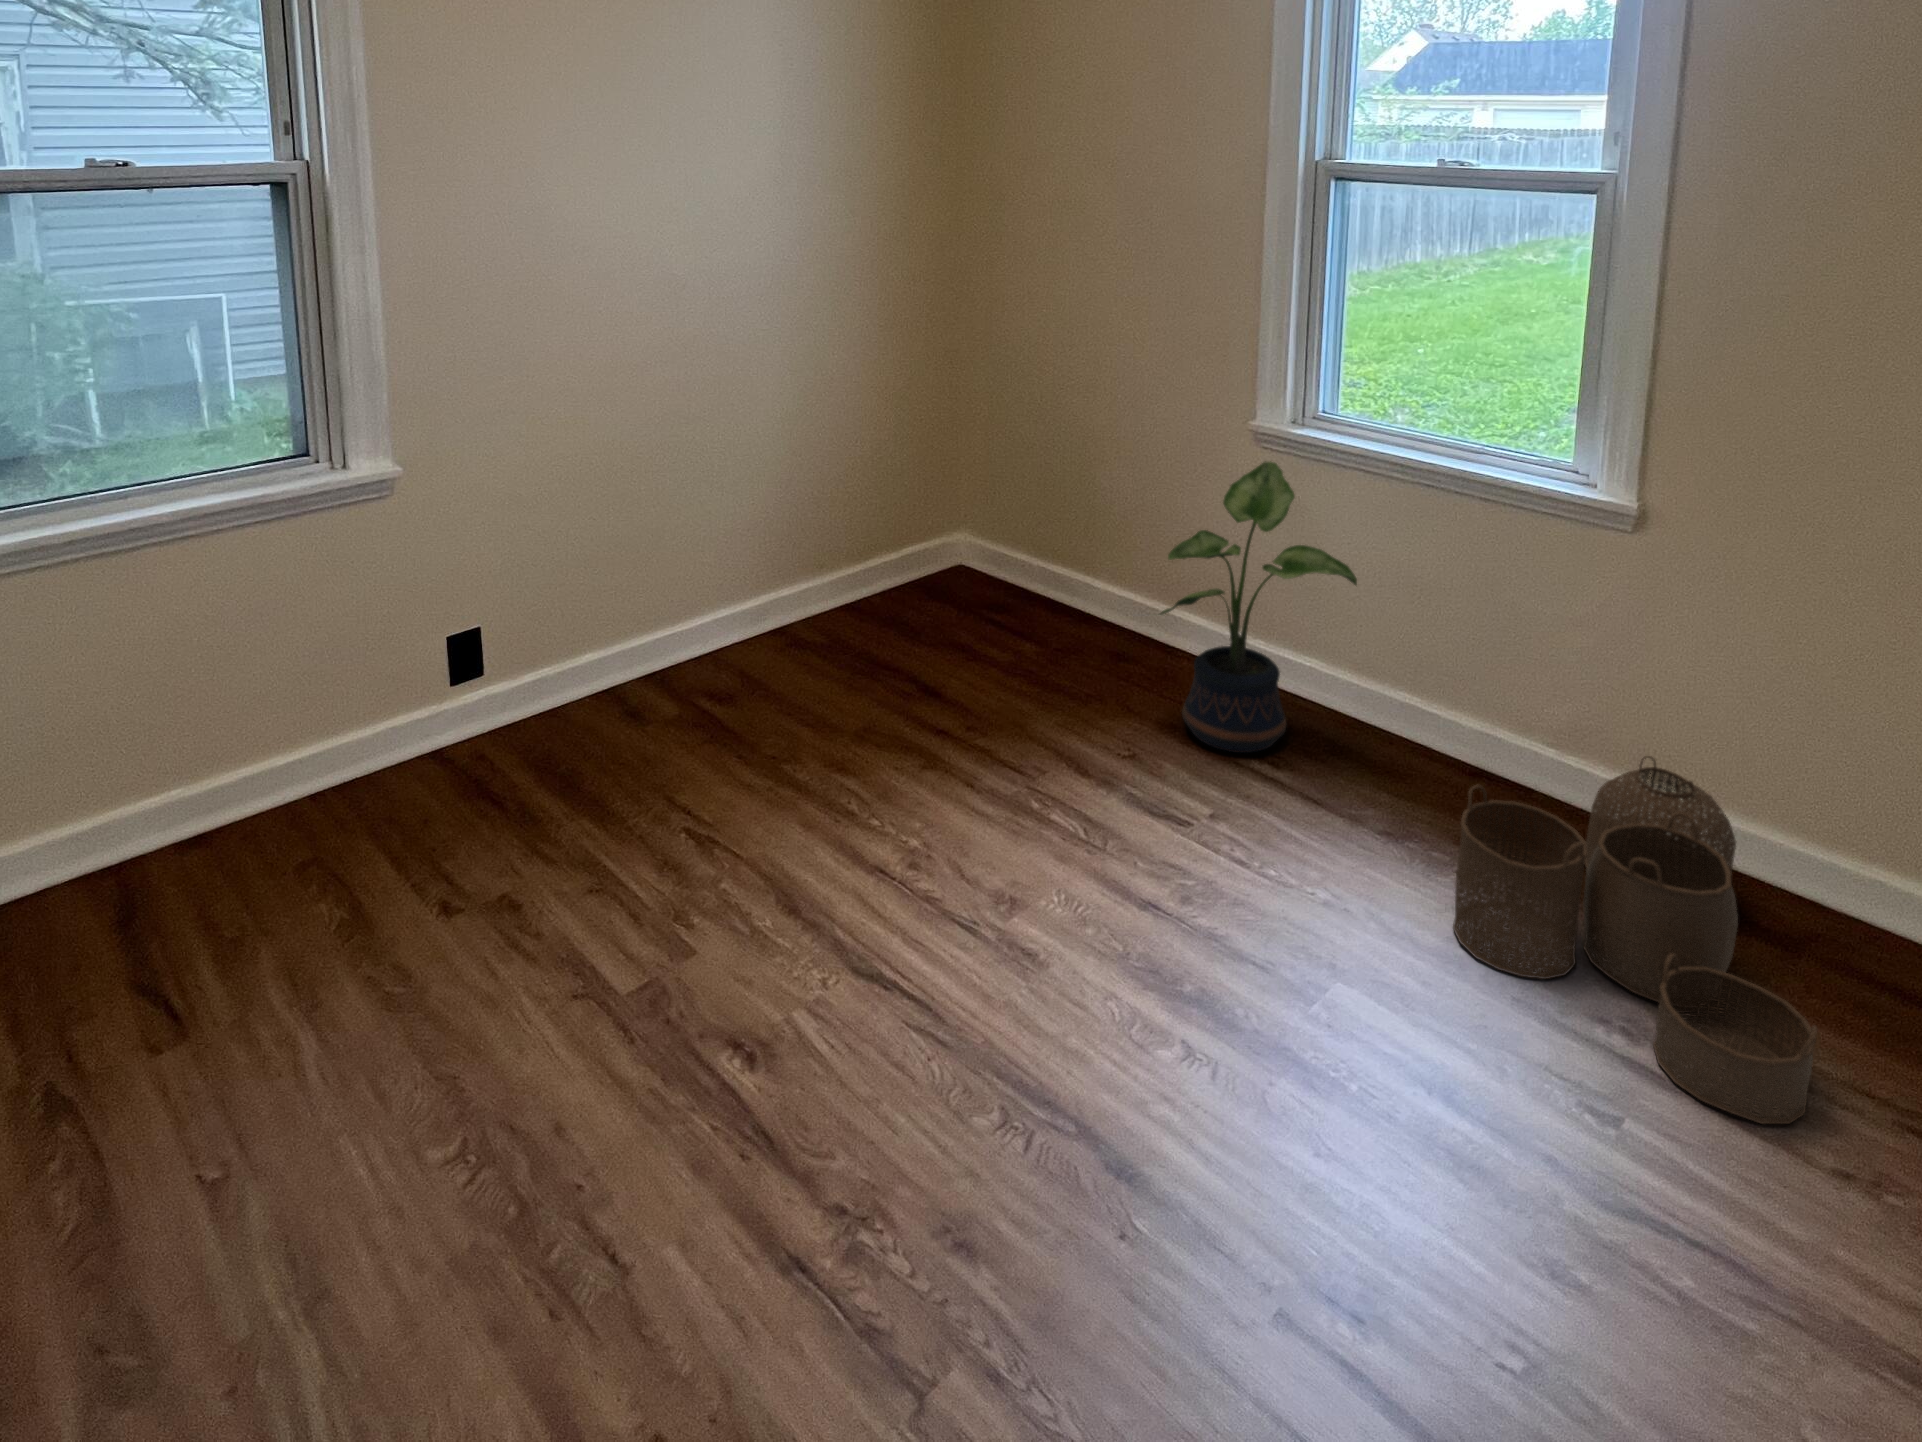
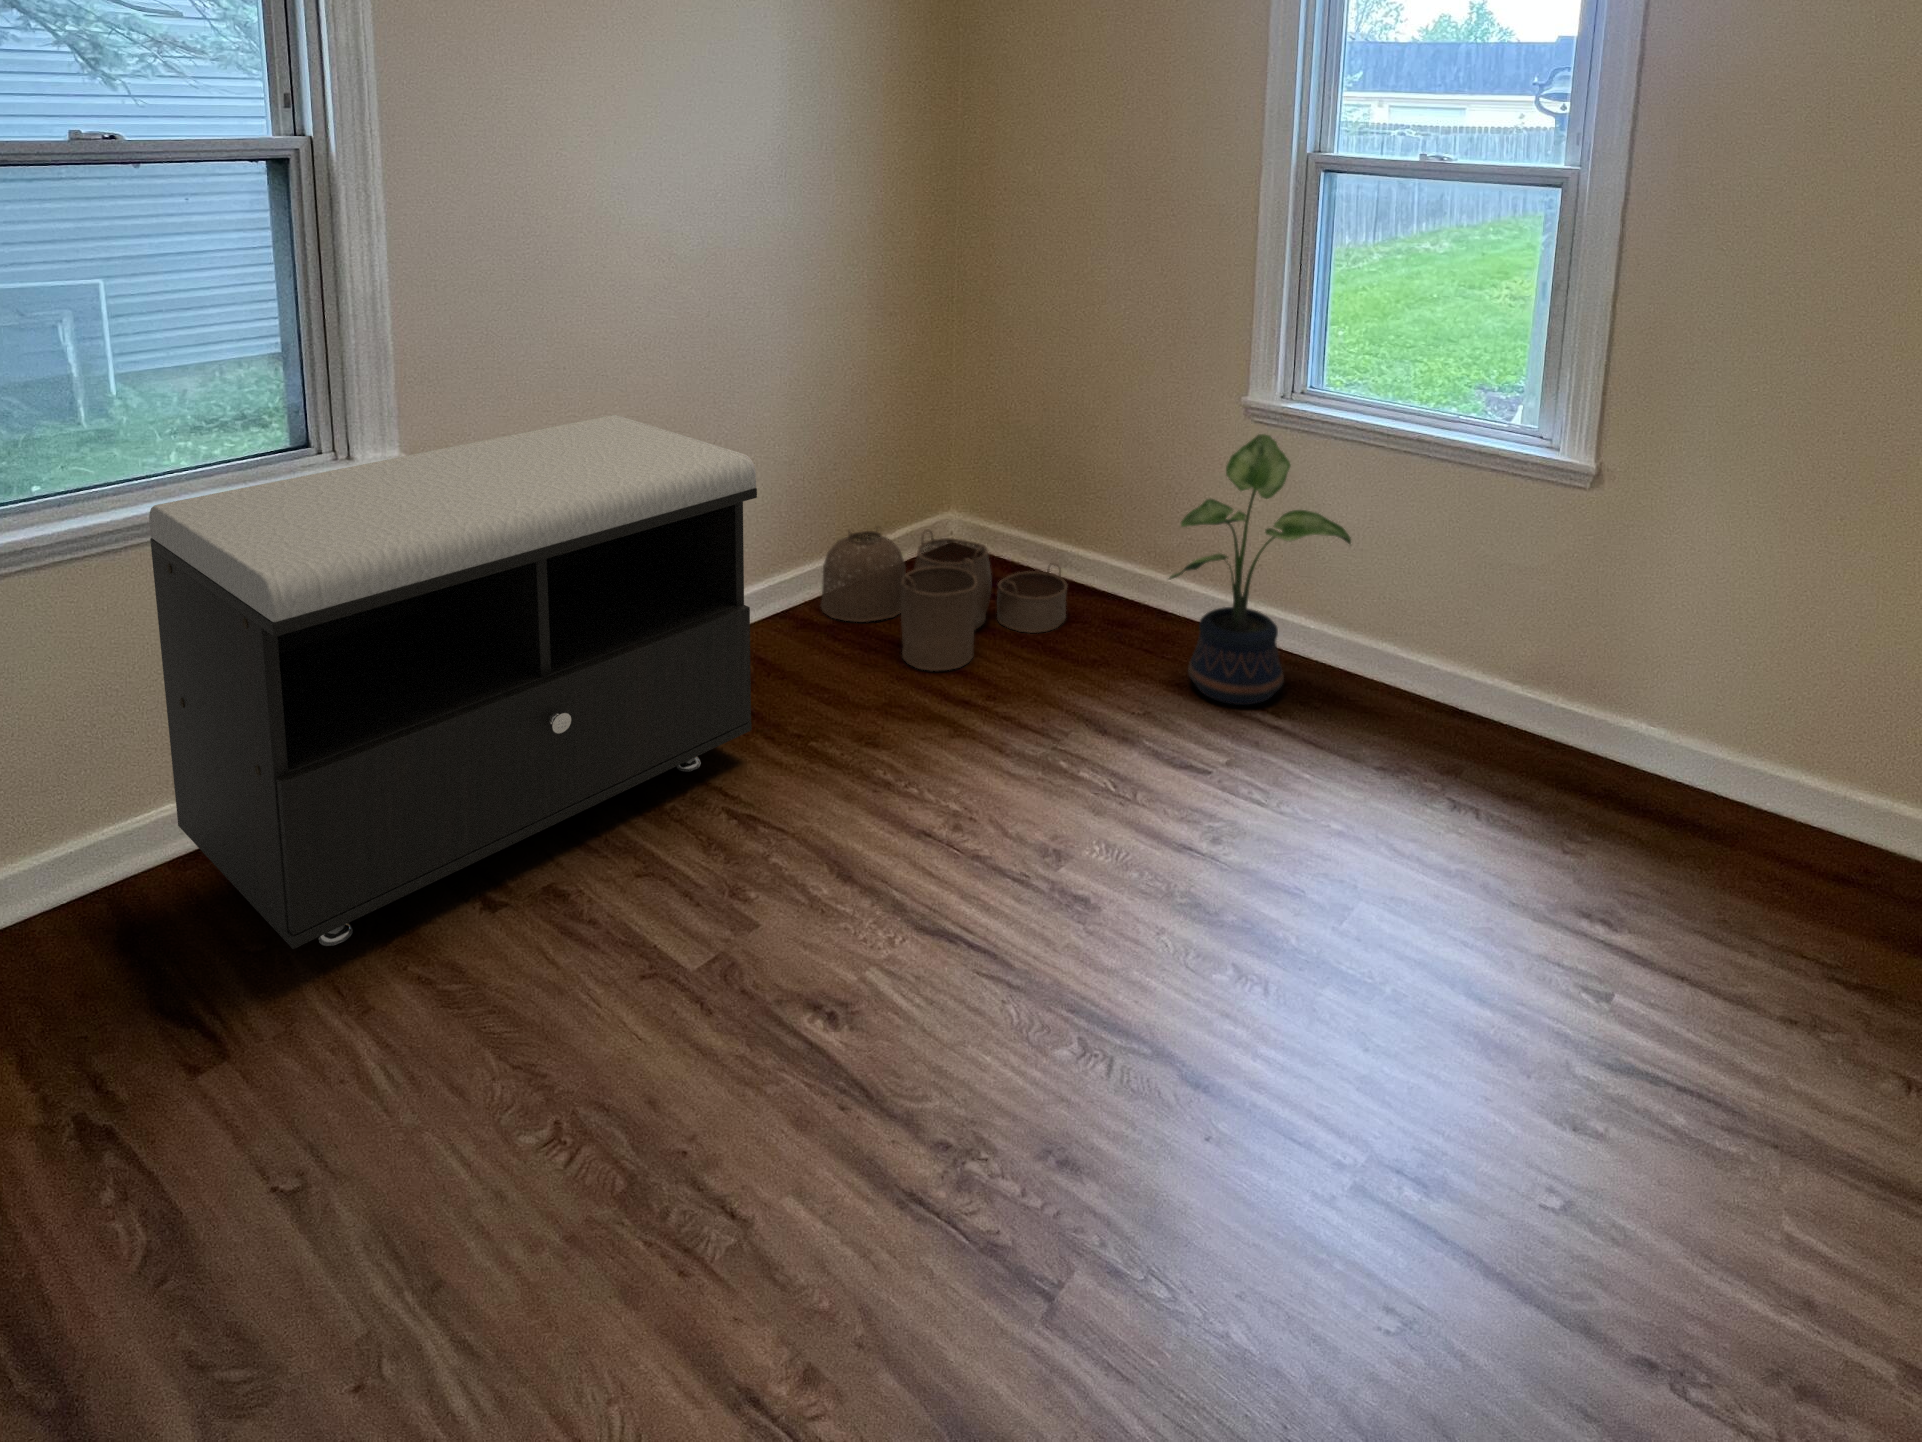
storage bench: none [154,429,721,941] -> present [149,415,757,949]
woven basket: present [1453,756,1817,1124] -> present [821,530,1067,671]

